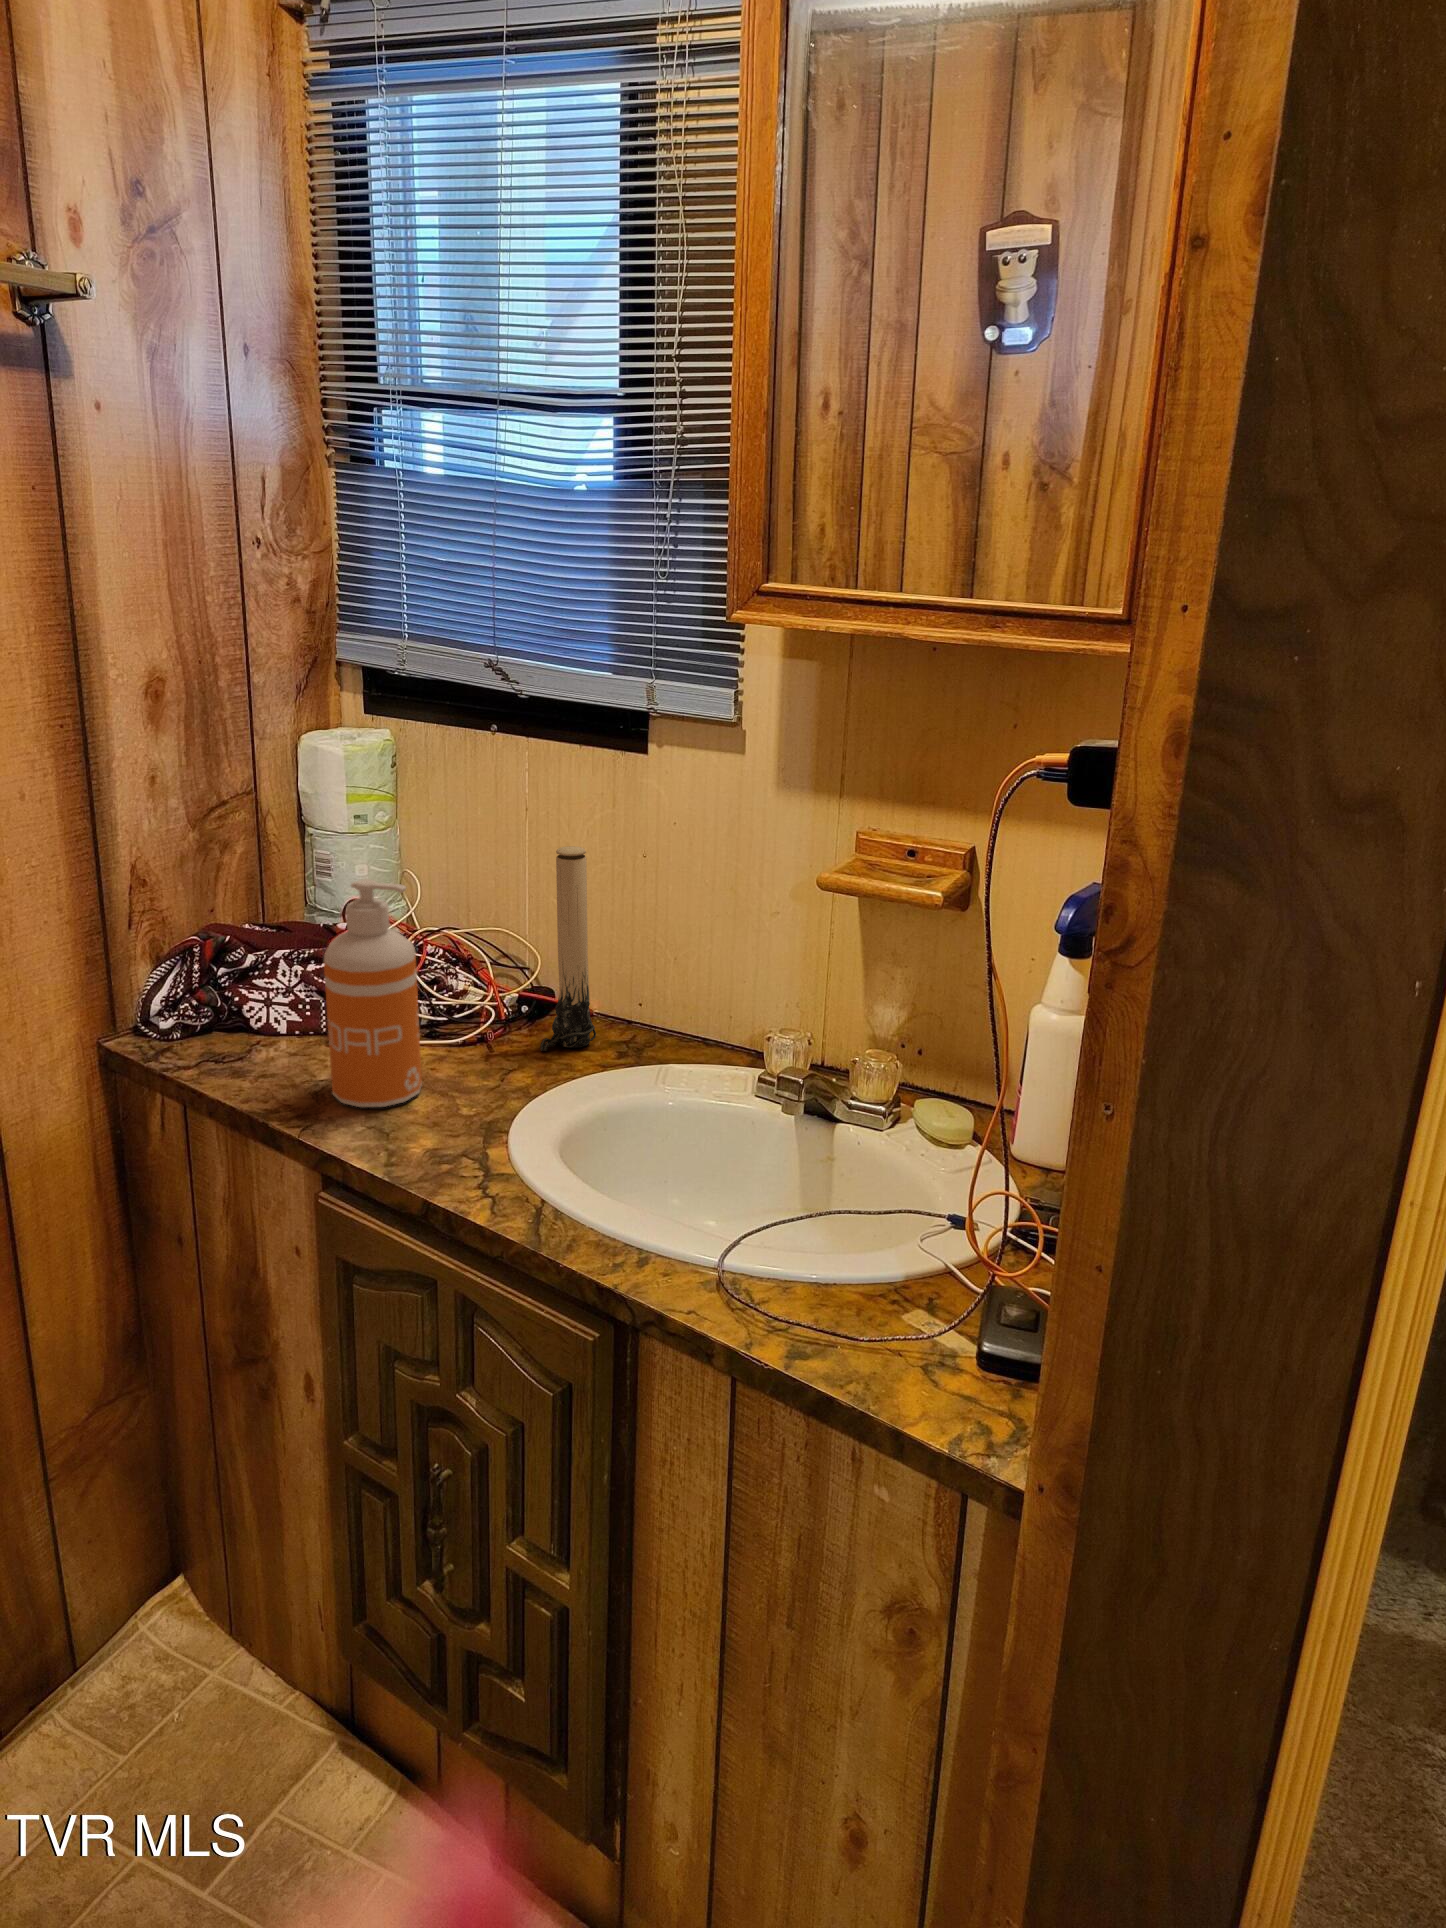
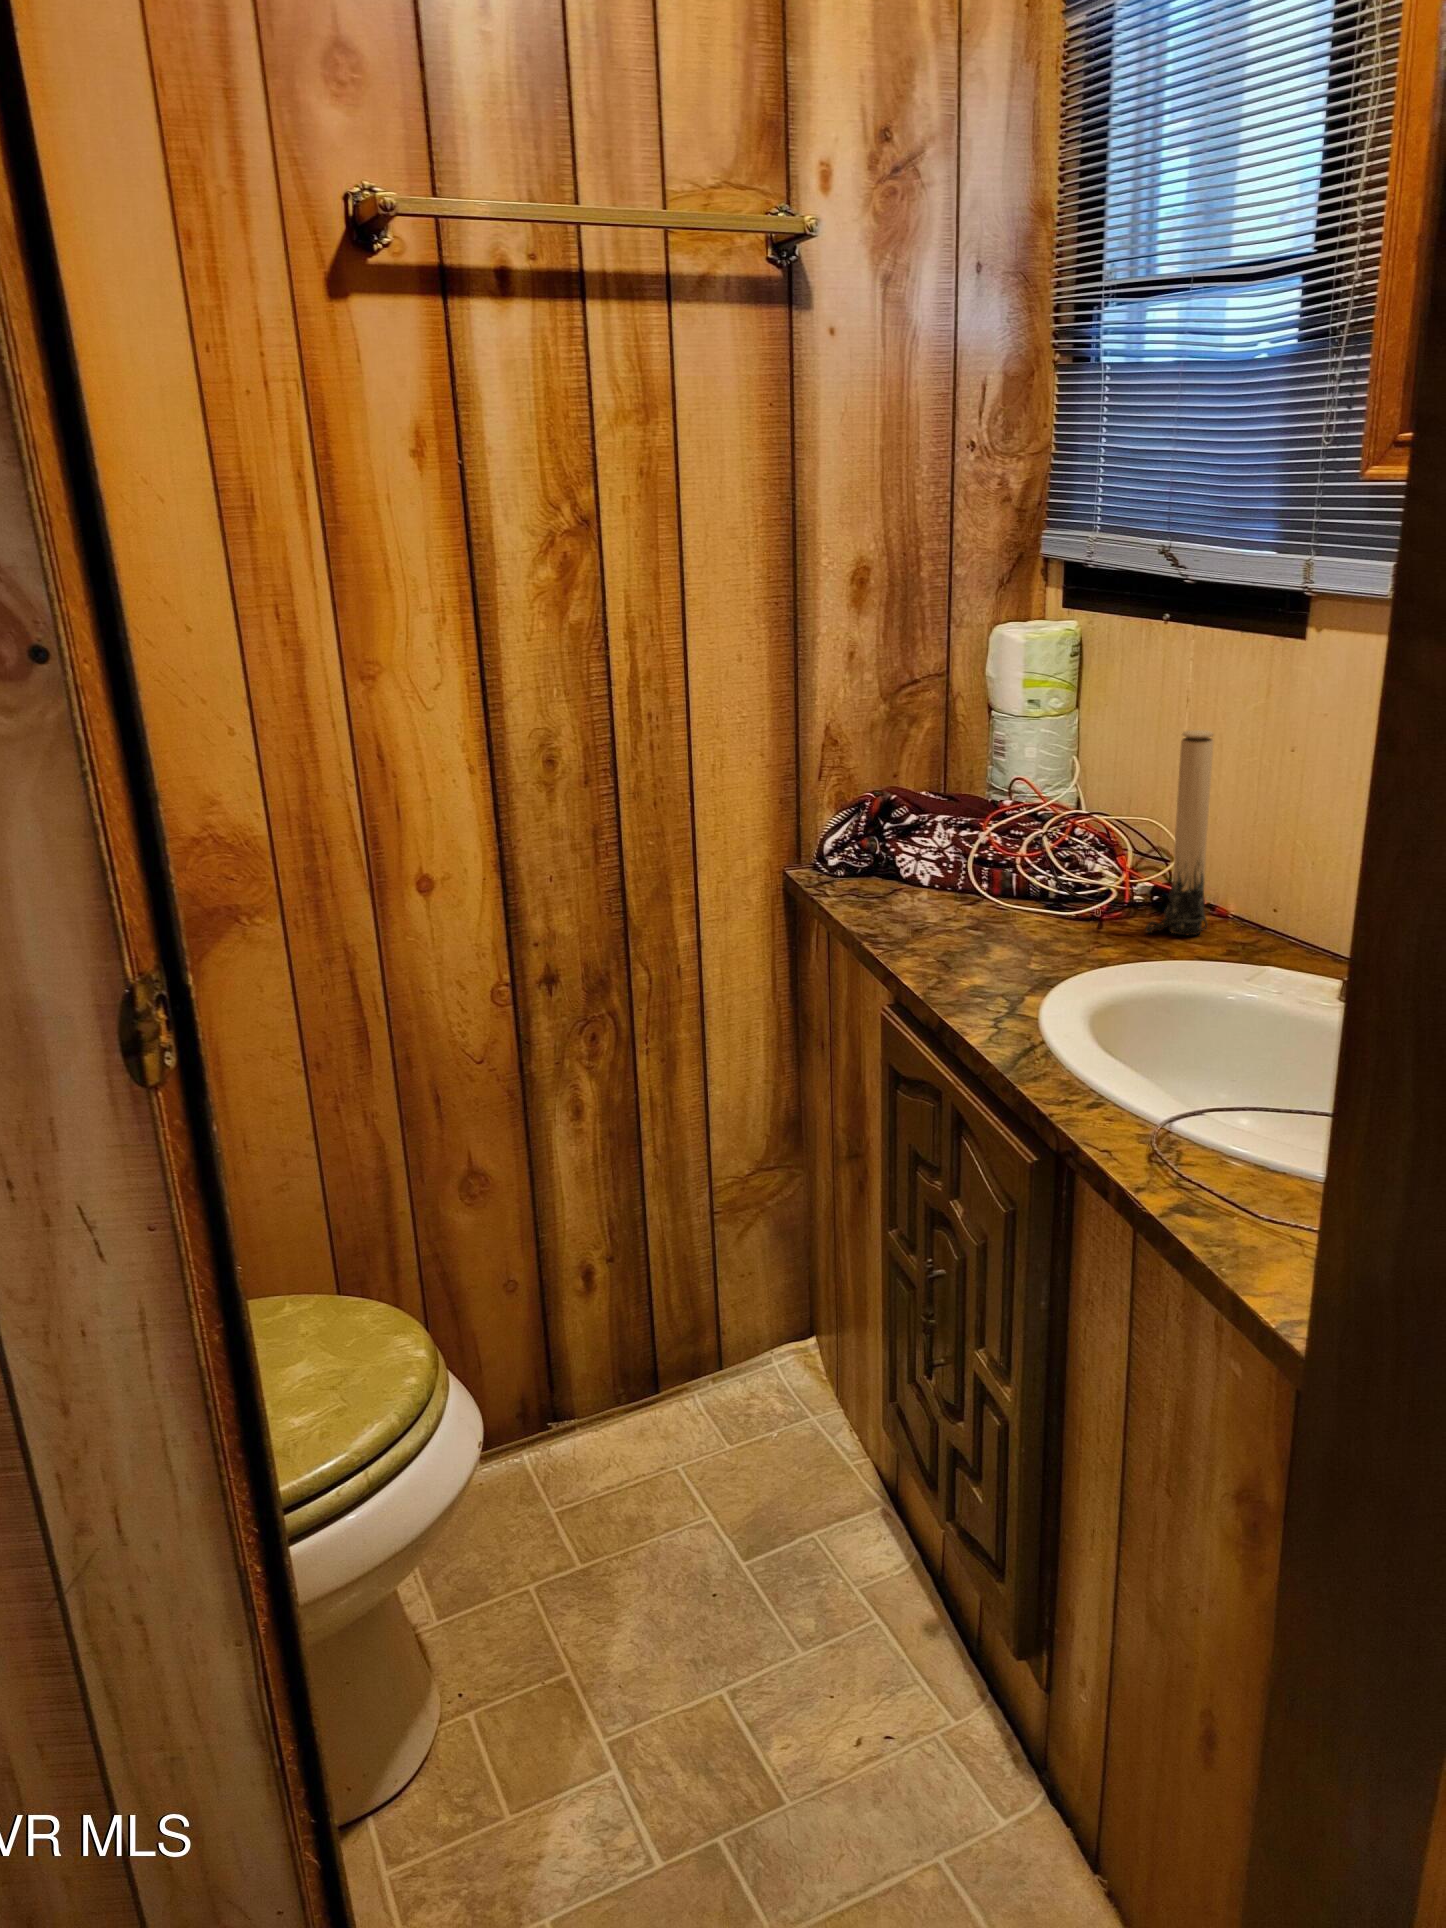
soap dispenser: present [324,879,422,1108] -> none [932,741,1017,953]

